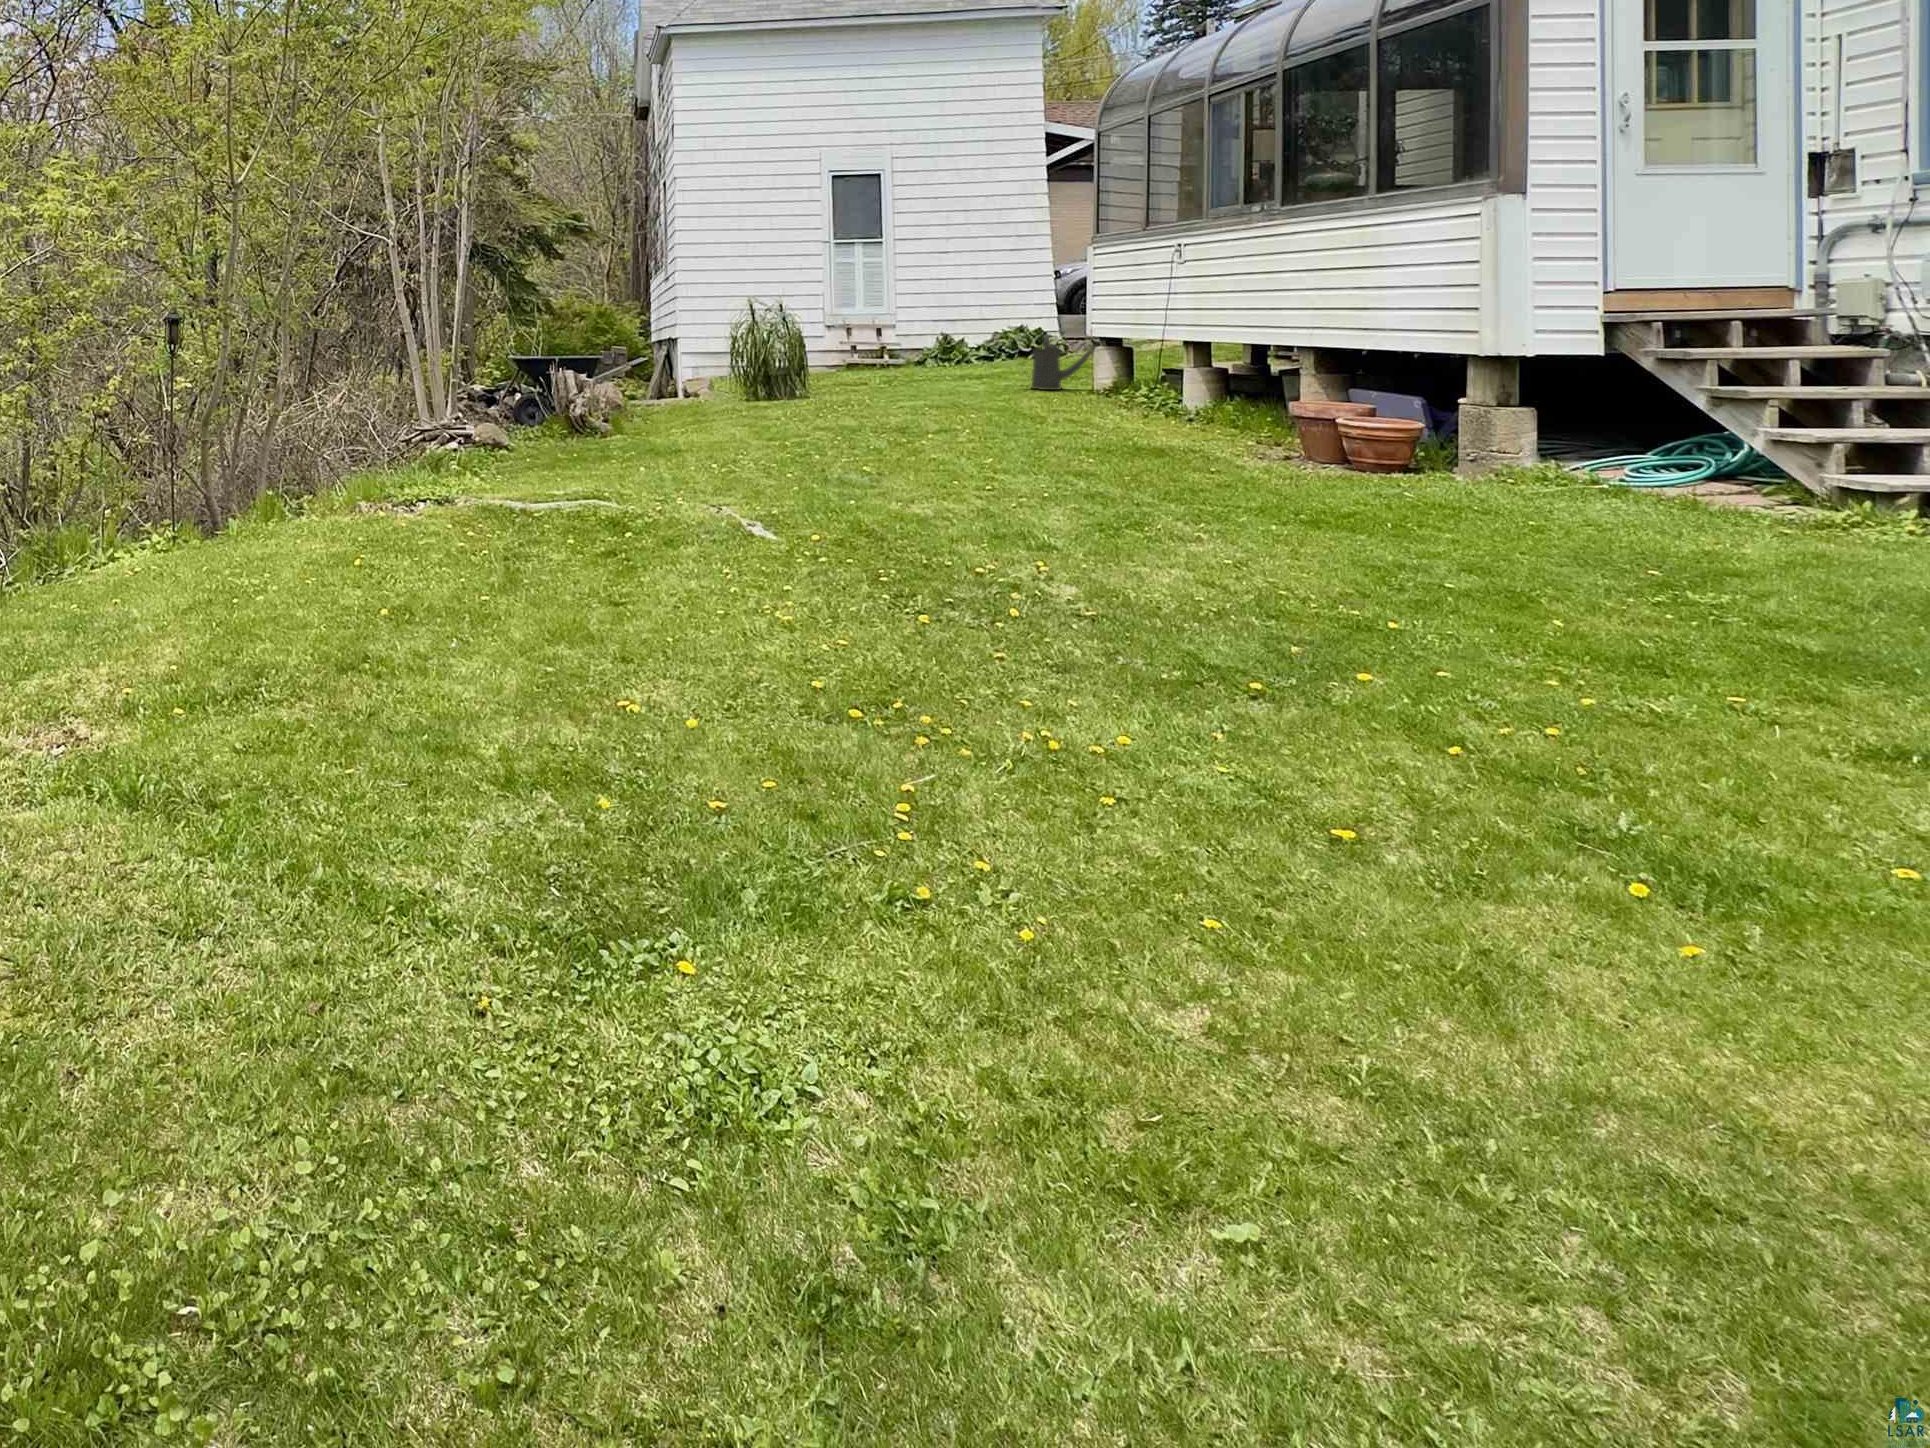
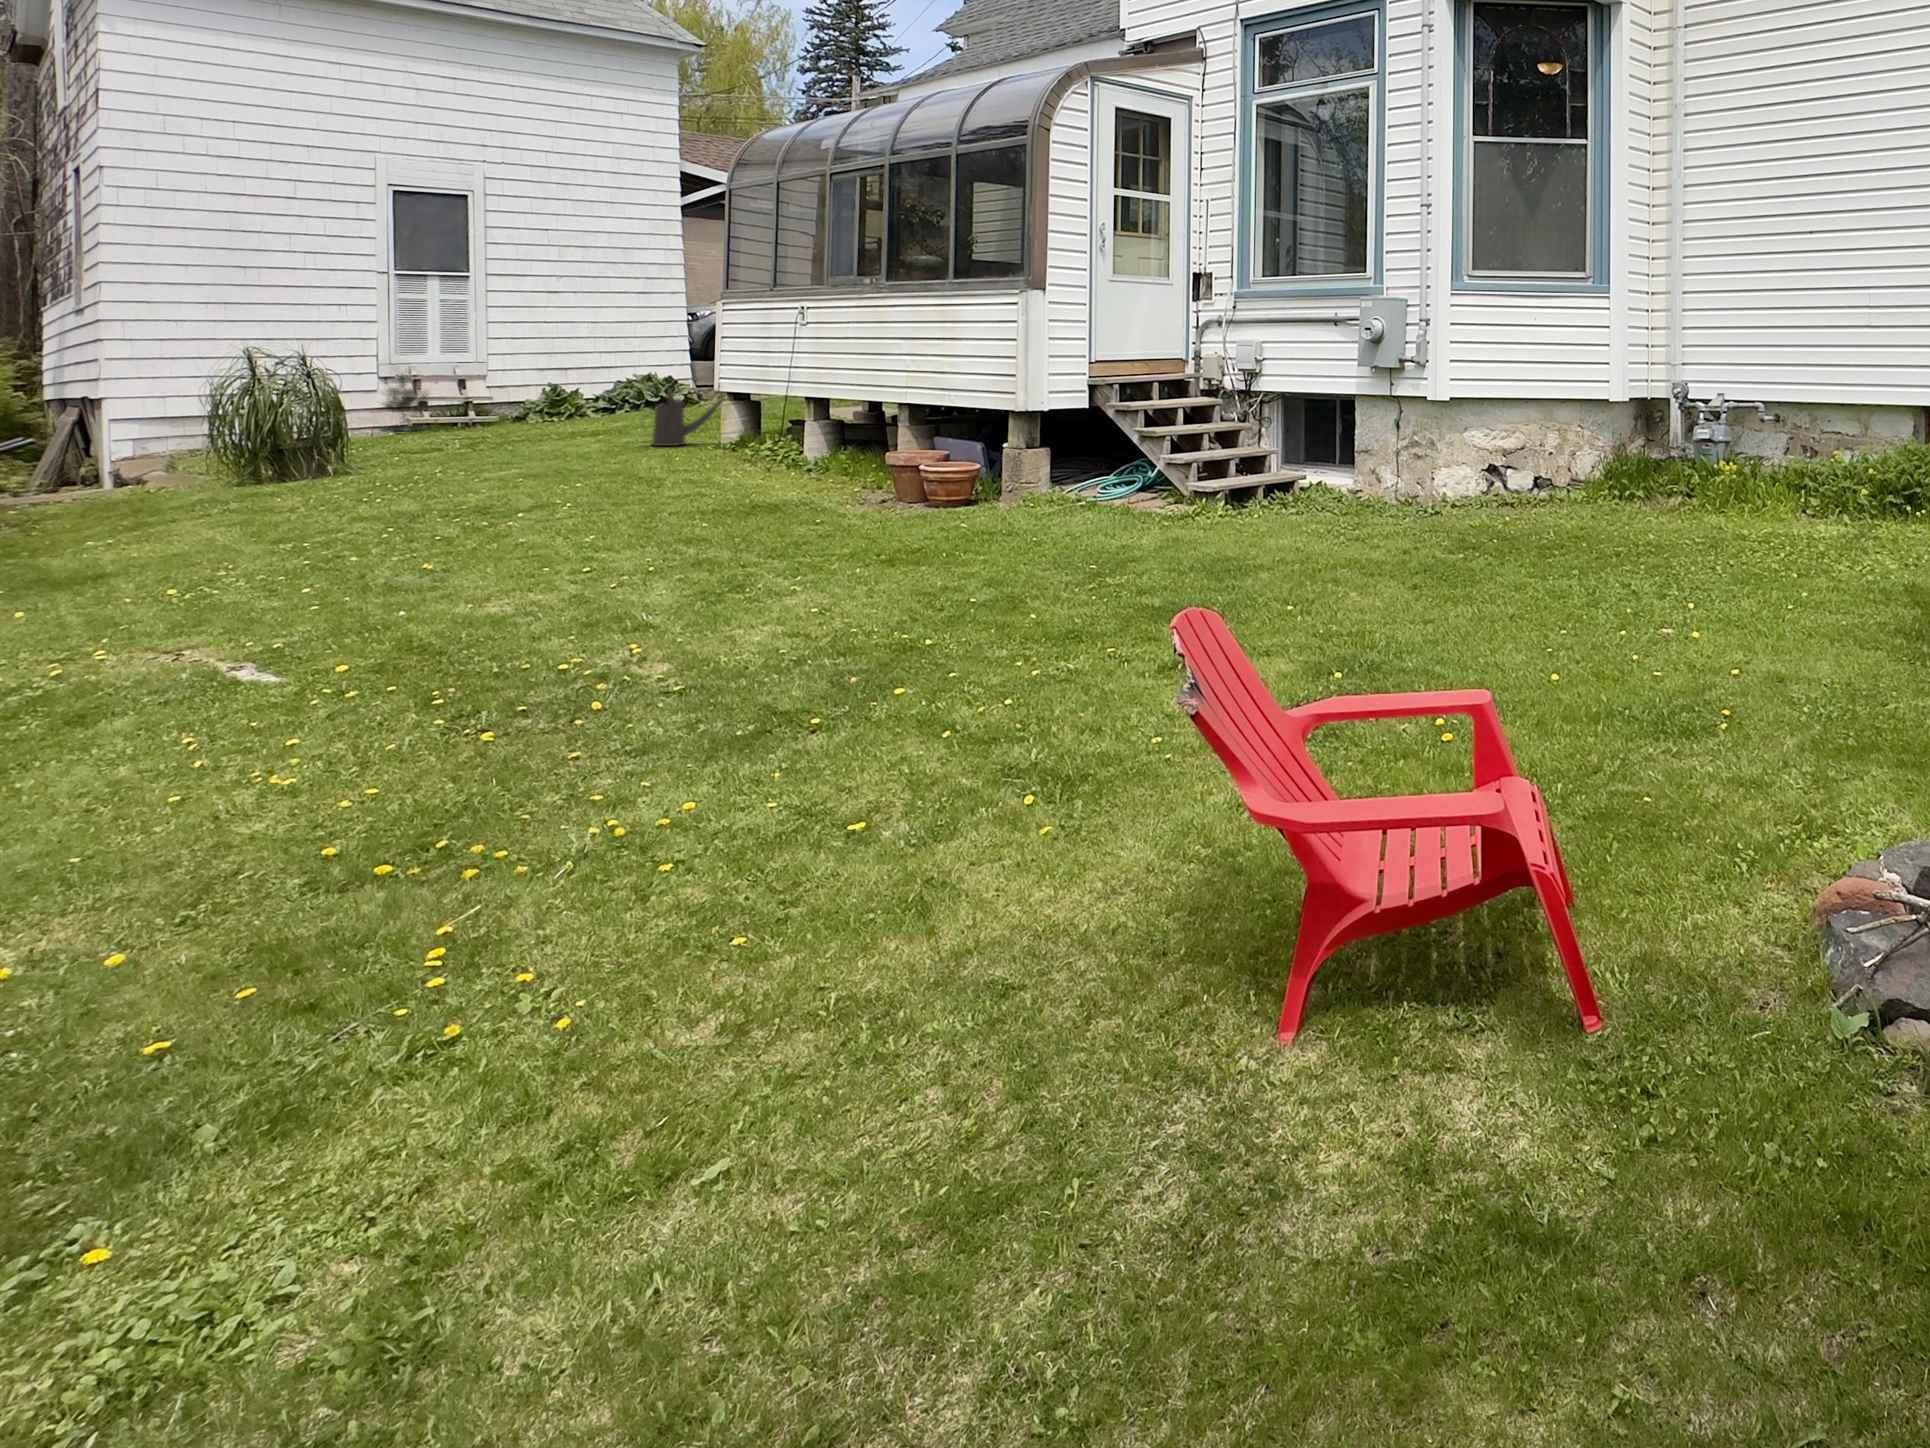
potted tree: none [823,318,859,370] -> present [381,374,428,431]

